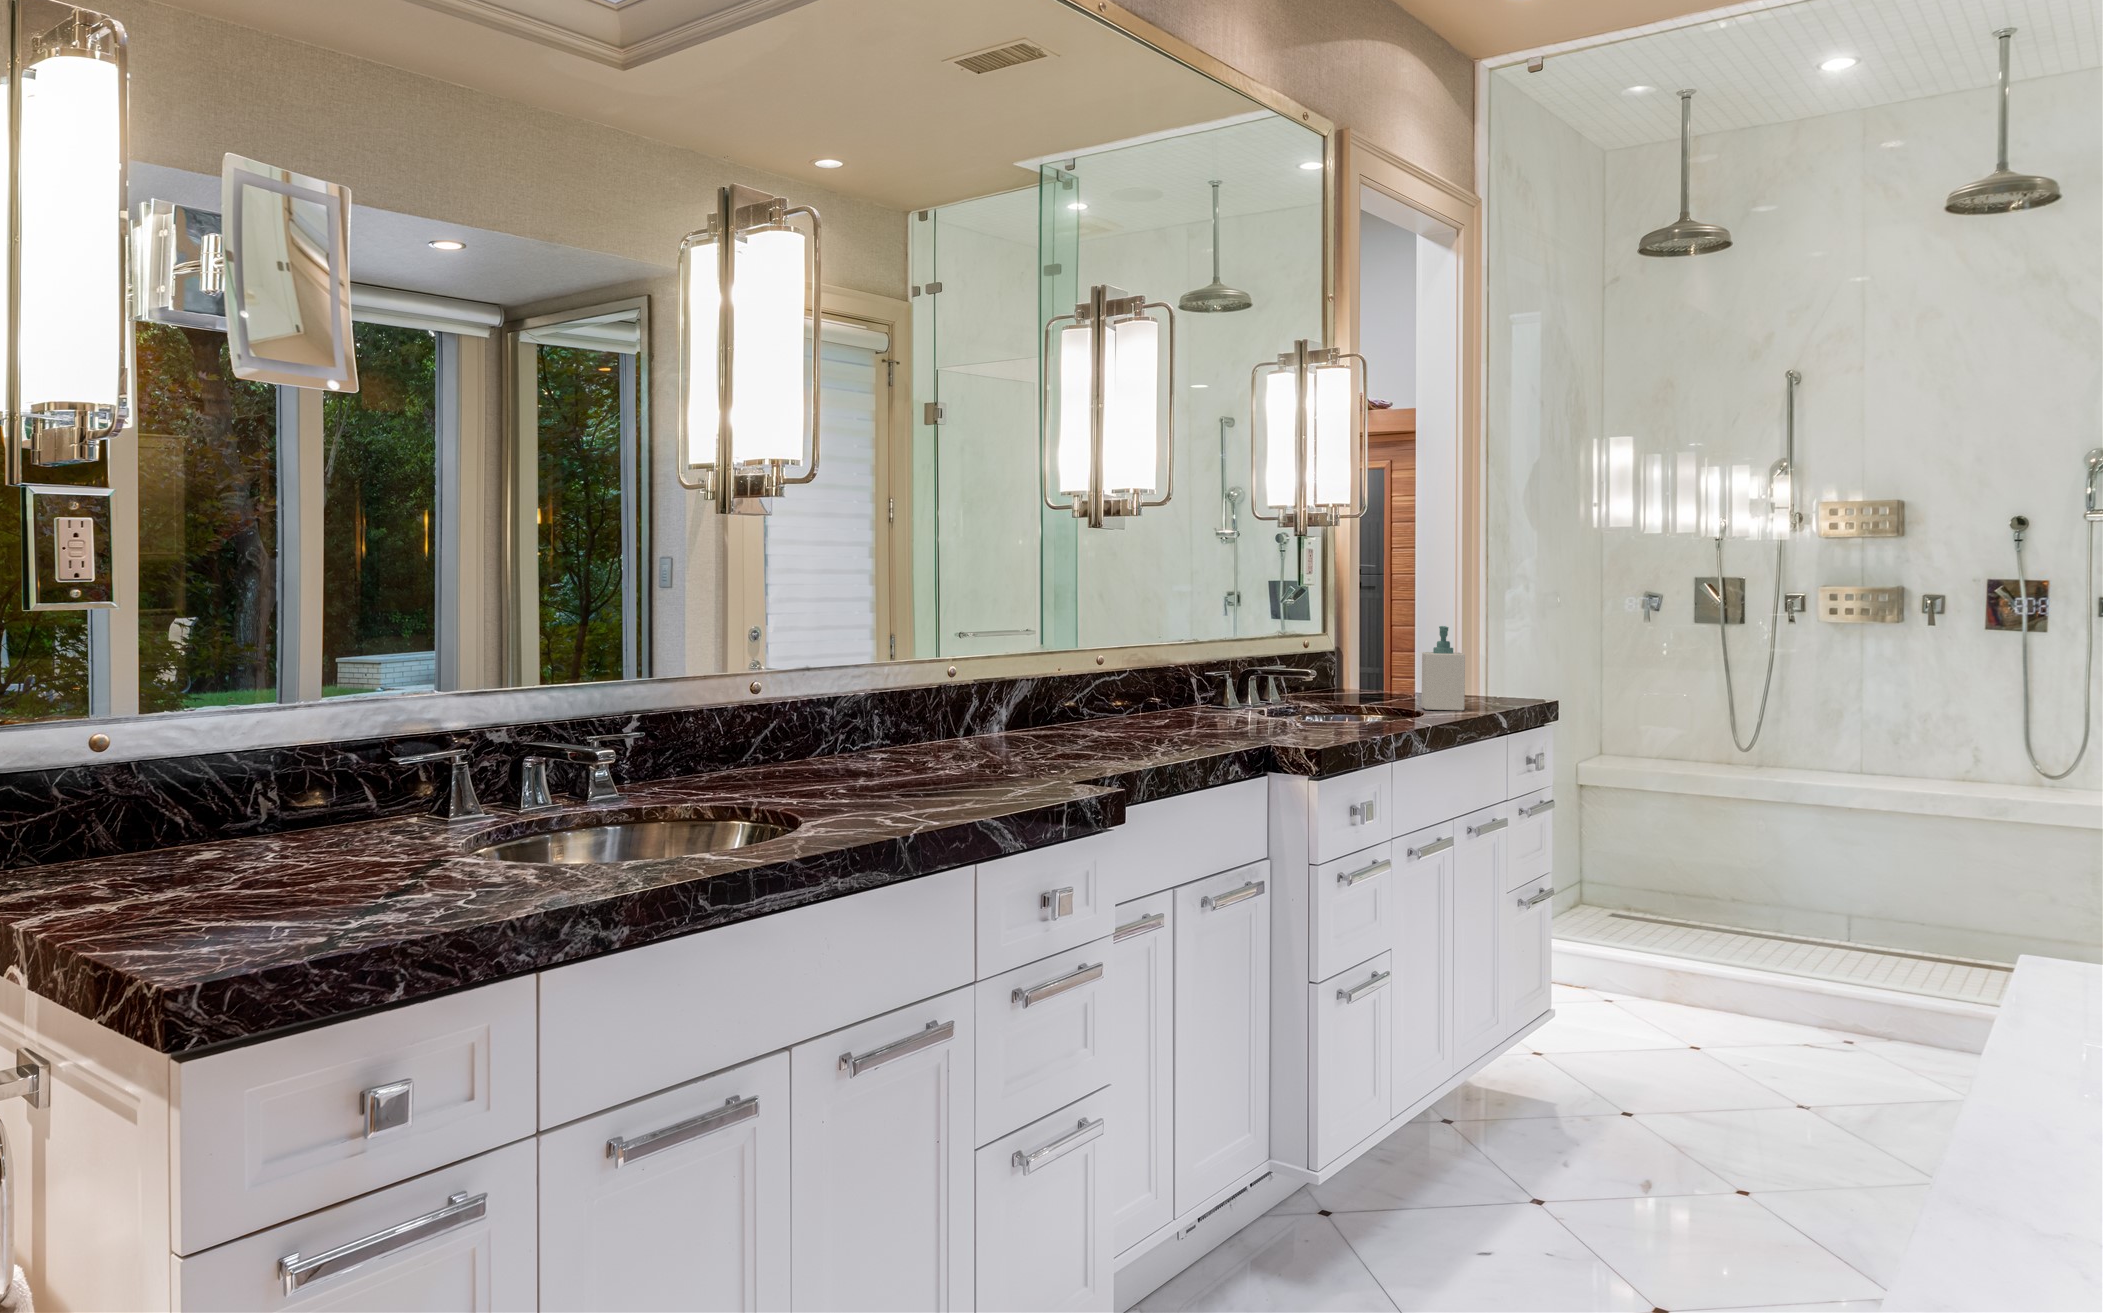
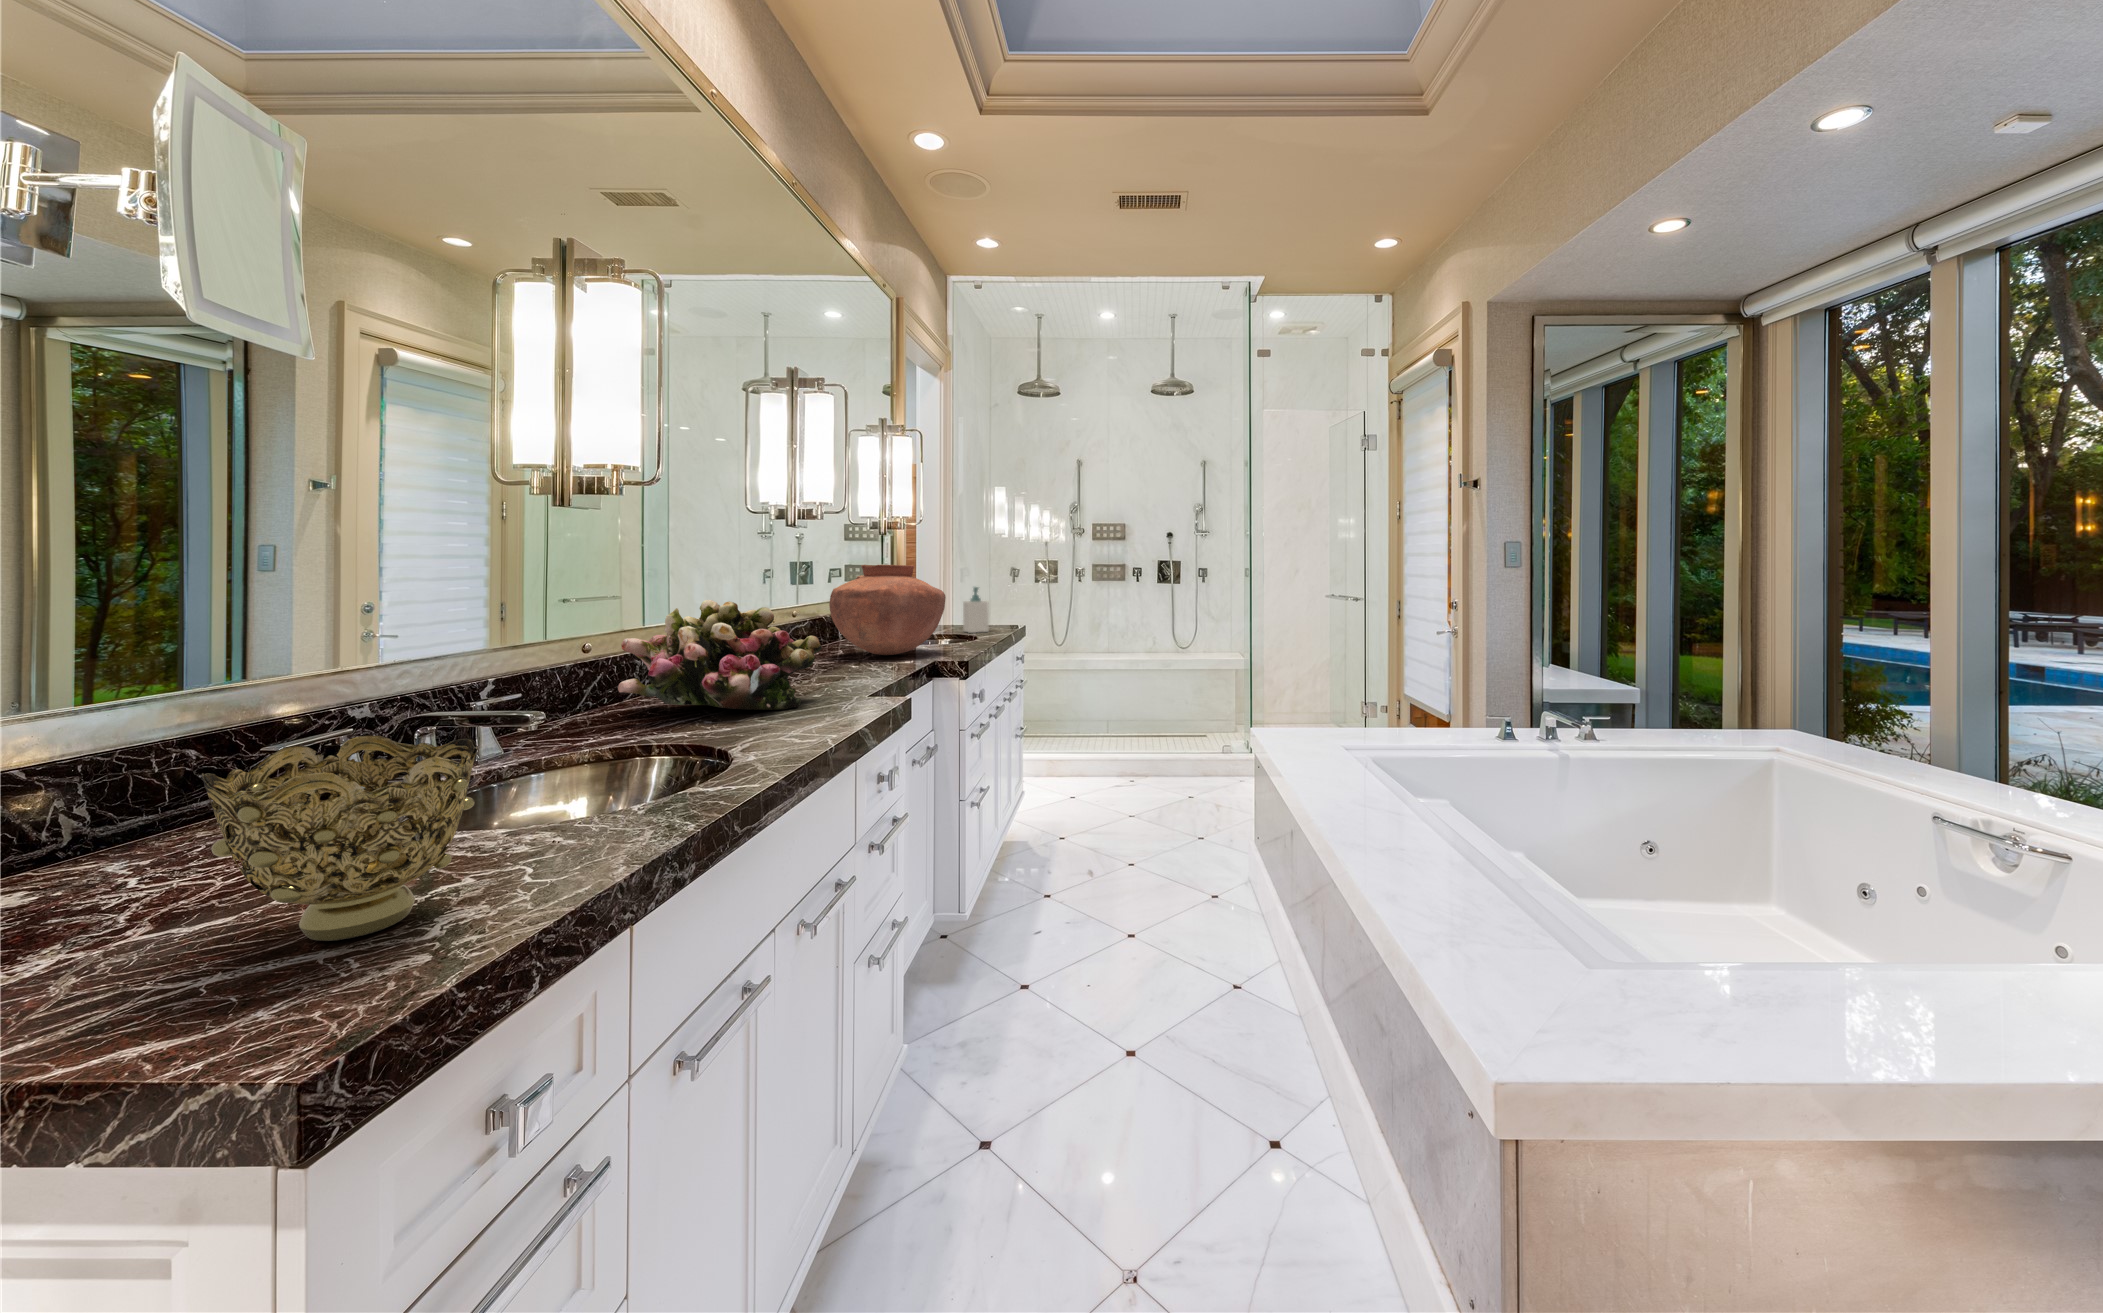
vase: none [1132,585,1315,734] -> present [829,565,946,655]
flower arrangement: none [754,631,1012,789] -> present [618,600,822,710]
decorative bowl: none [221,739,413,914] -> present [202,735,477,941]

